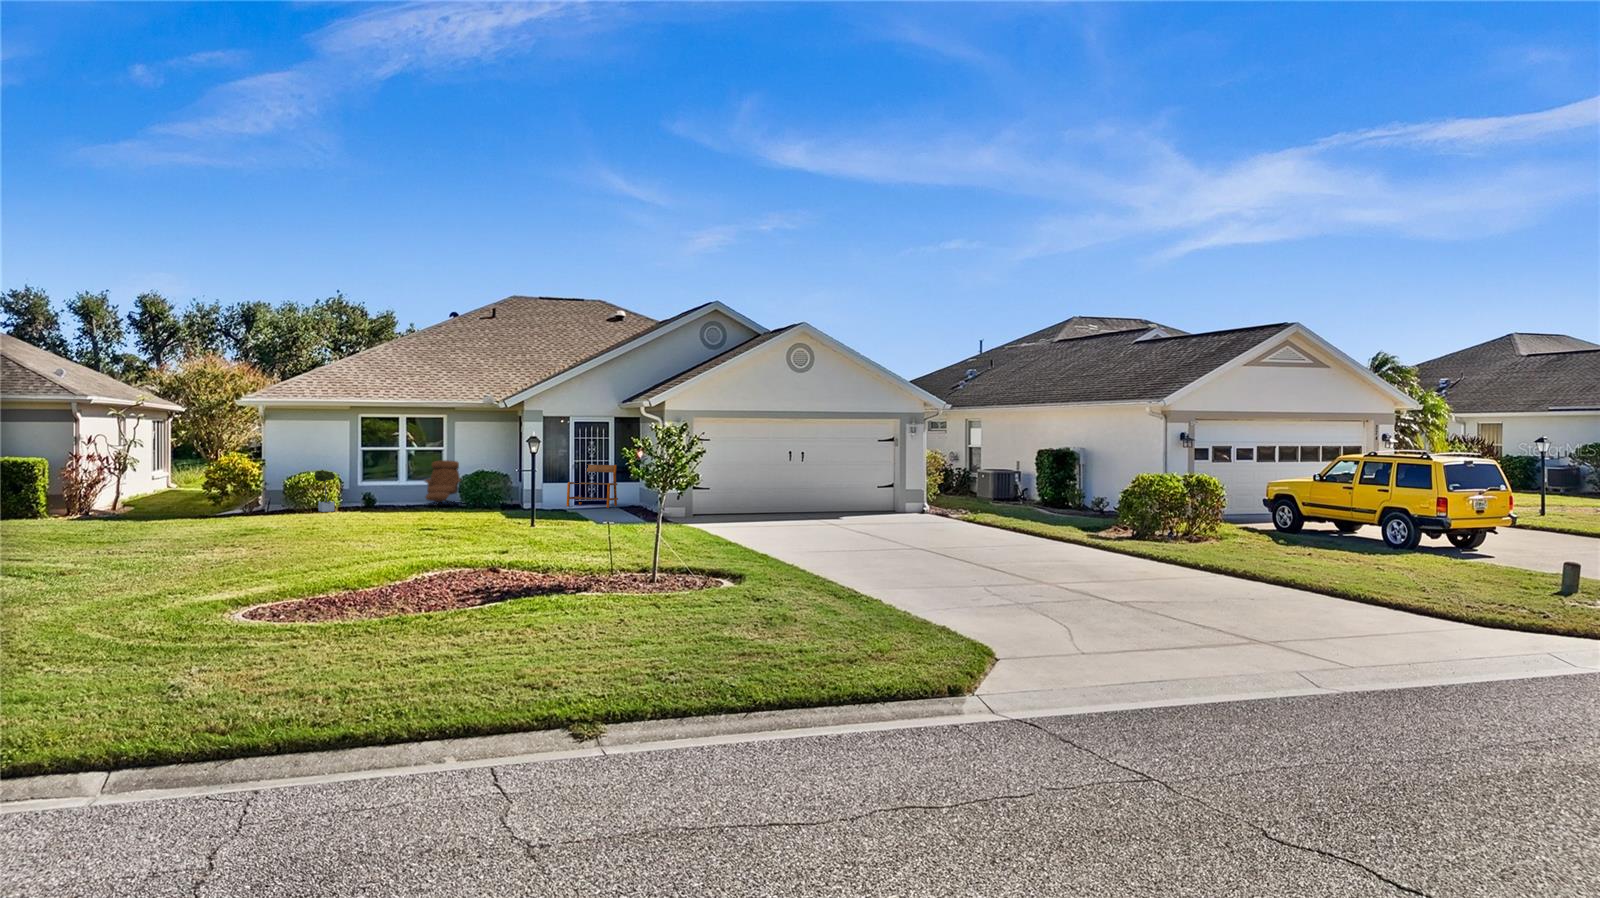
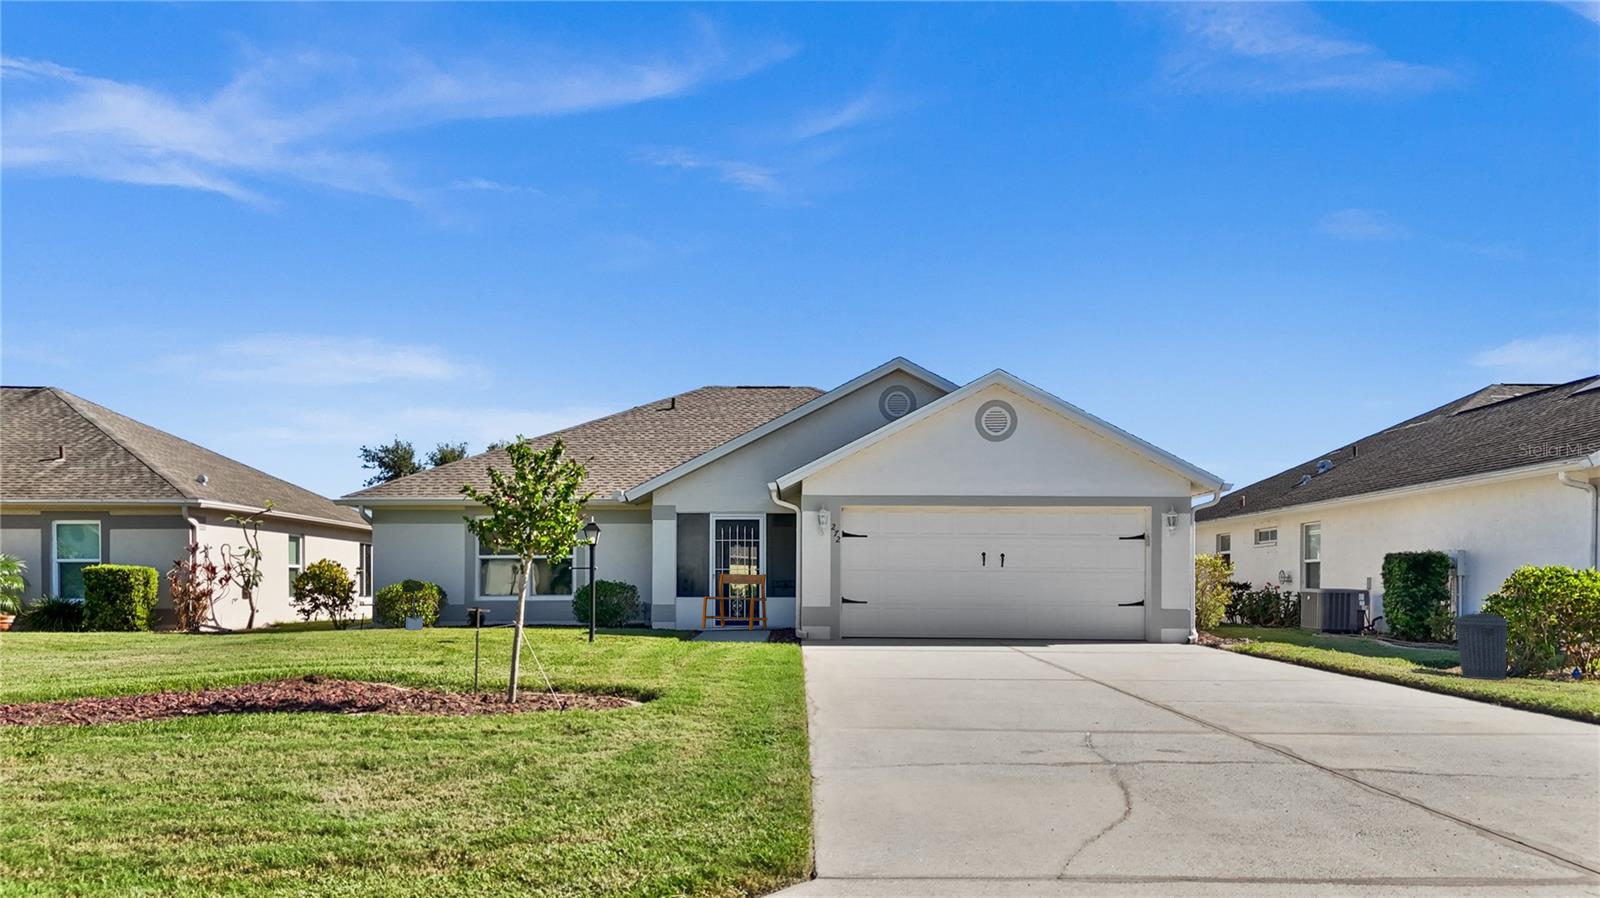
lounge chair: present [425,460,461,506] -> none [533,569,582,627]
trash can: none [1099,494,1129,535] -> present [1455,613,1507,679]

